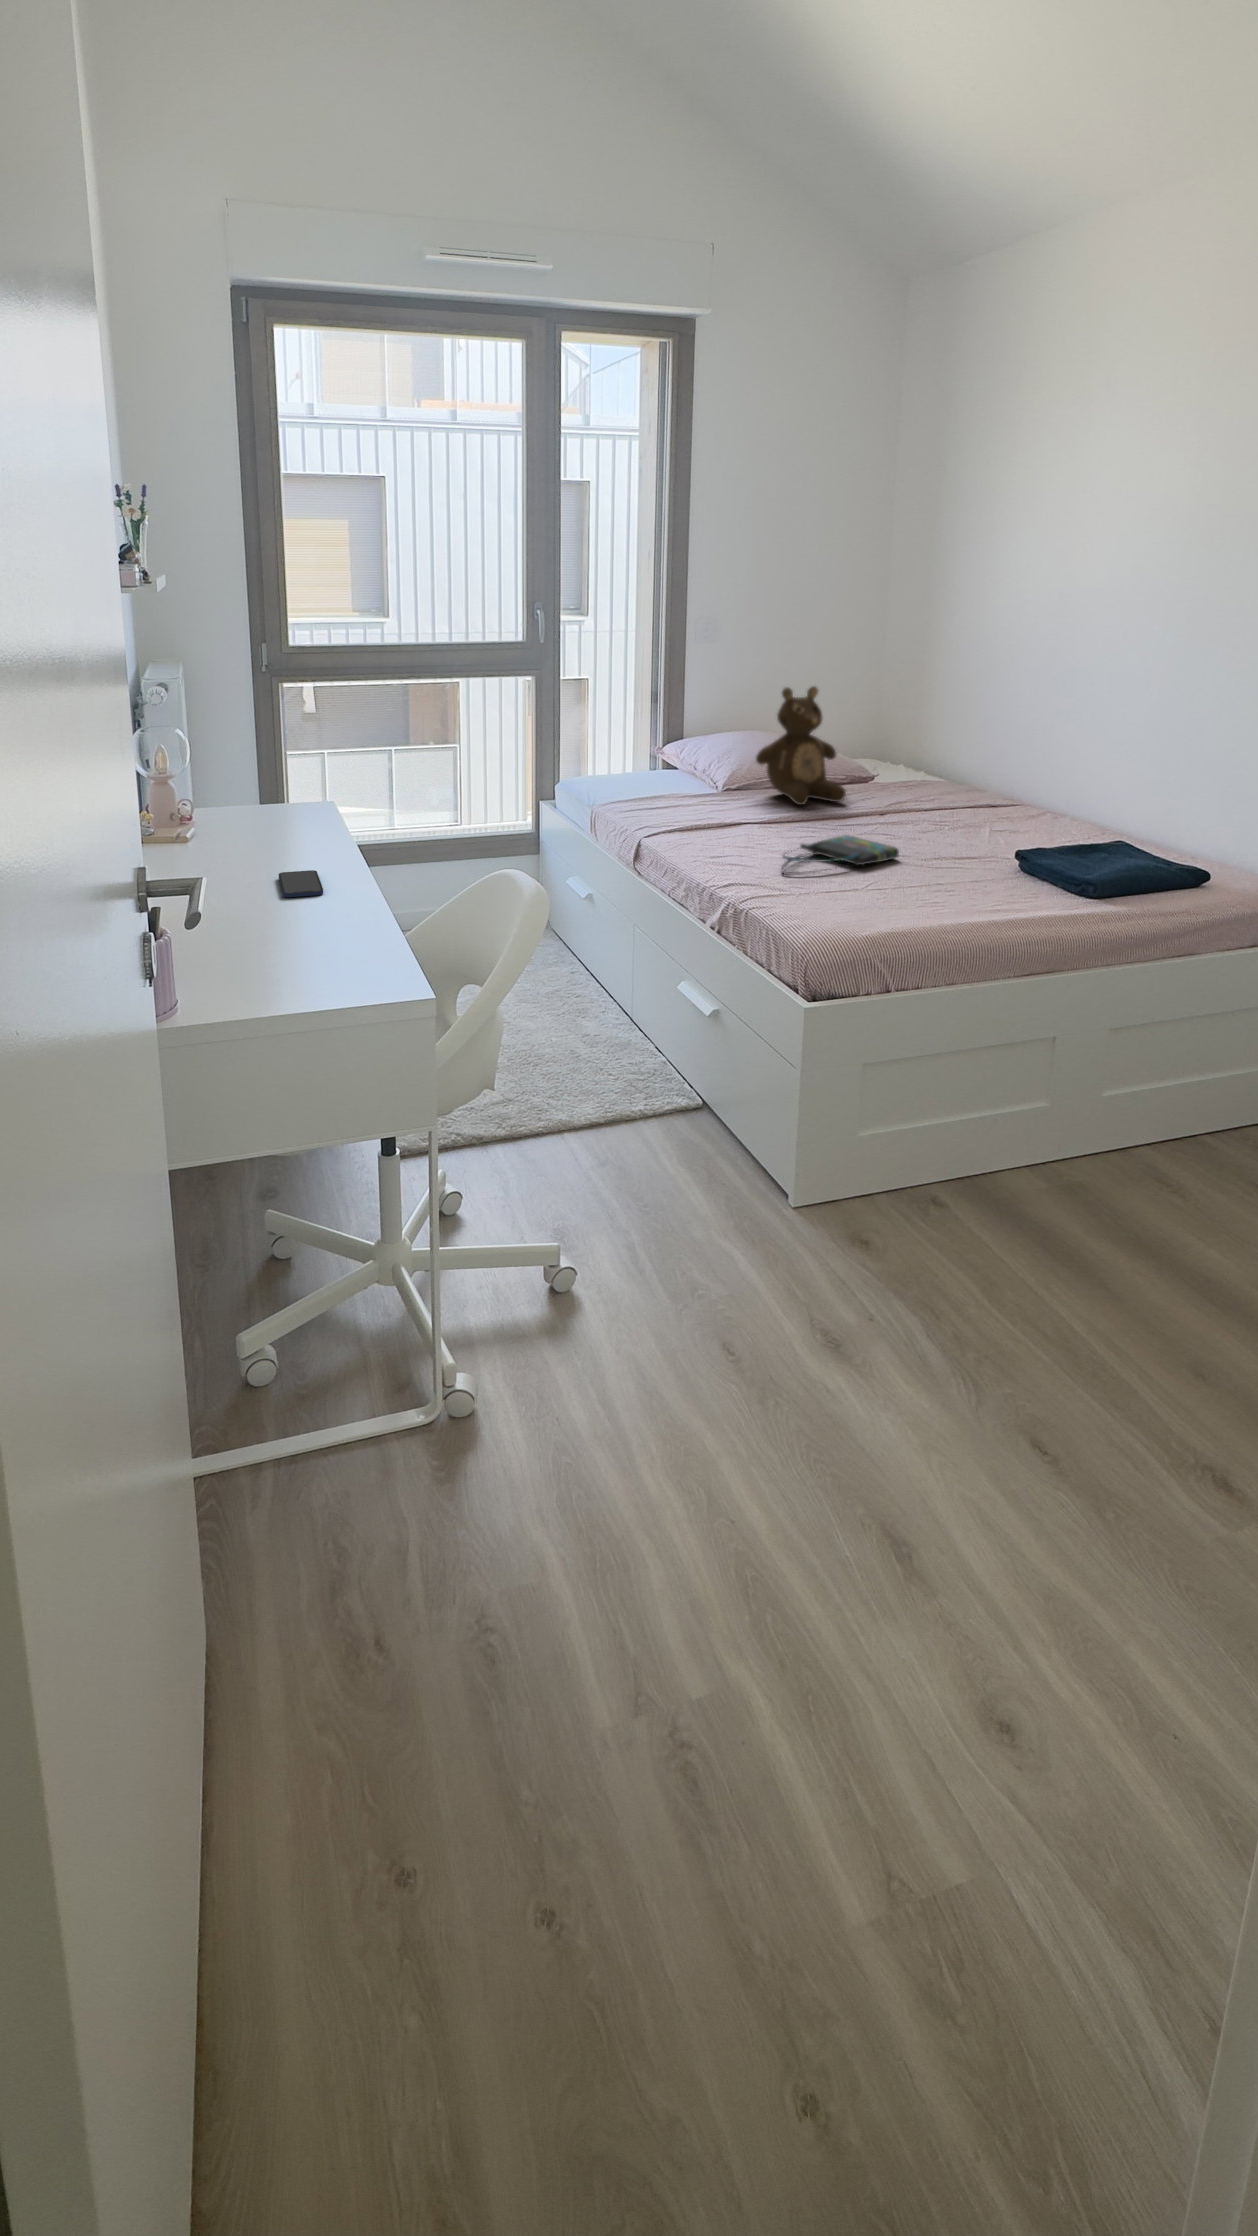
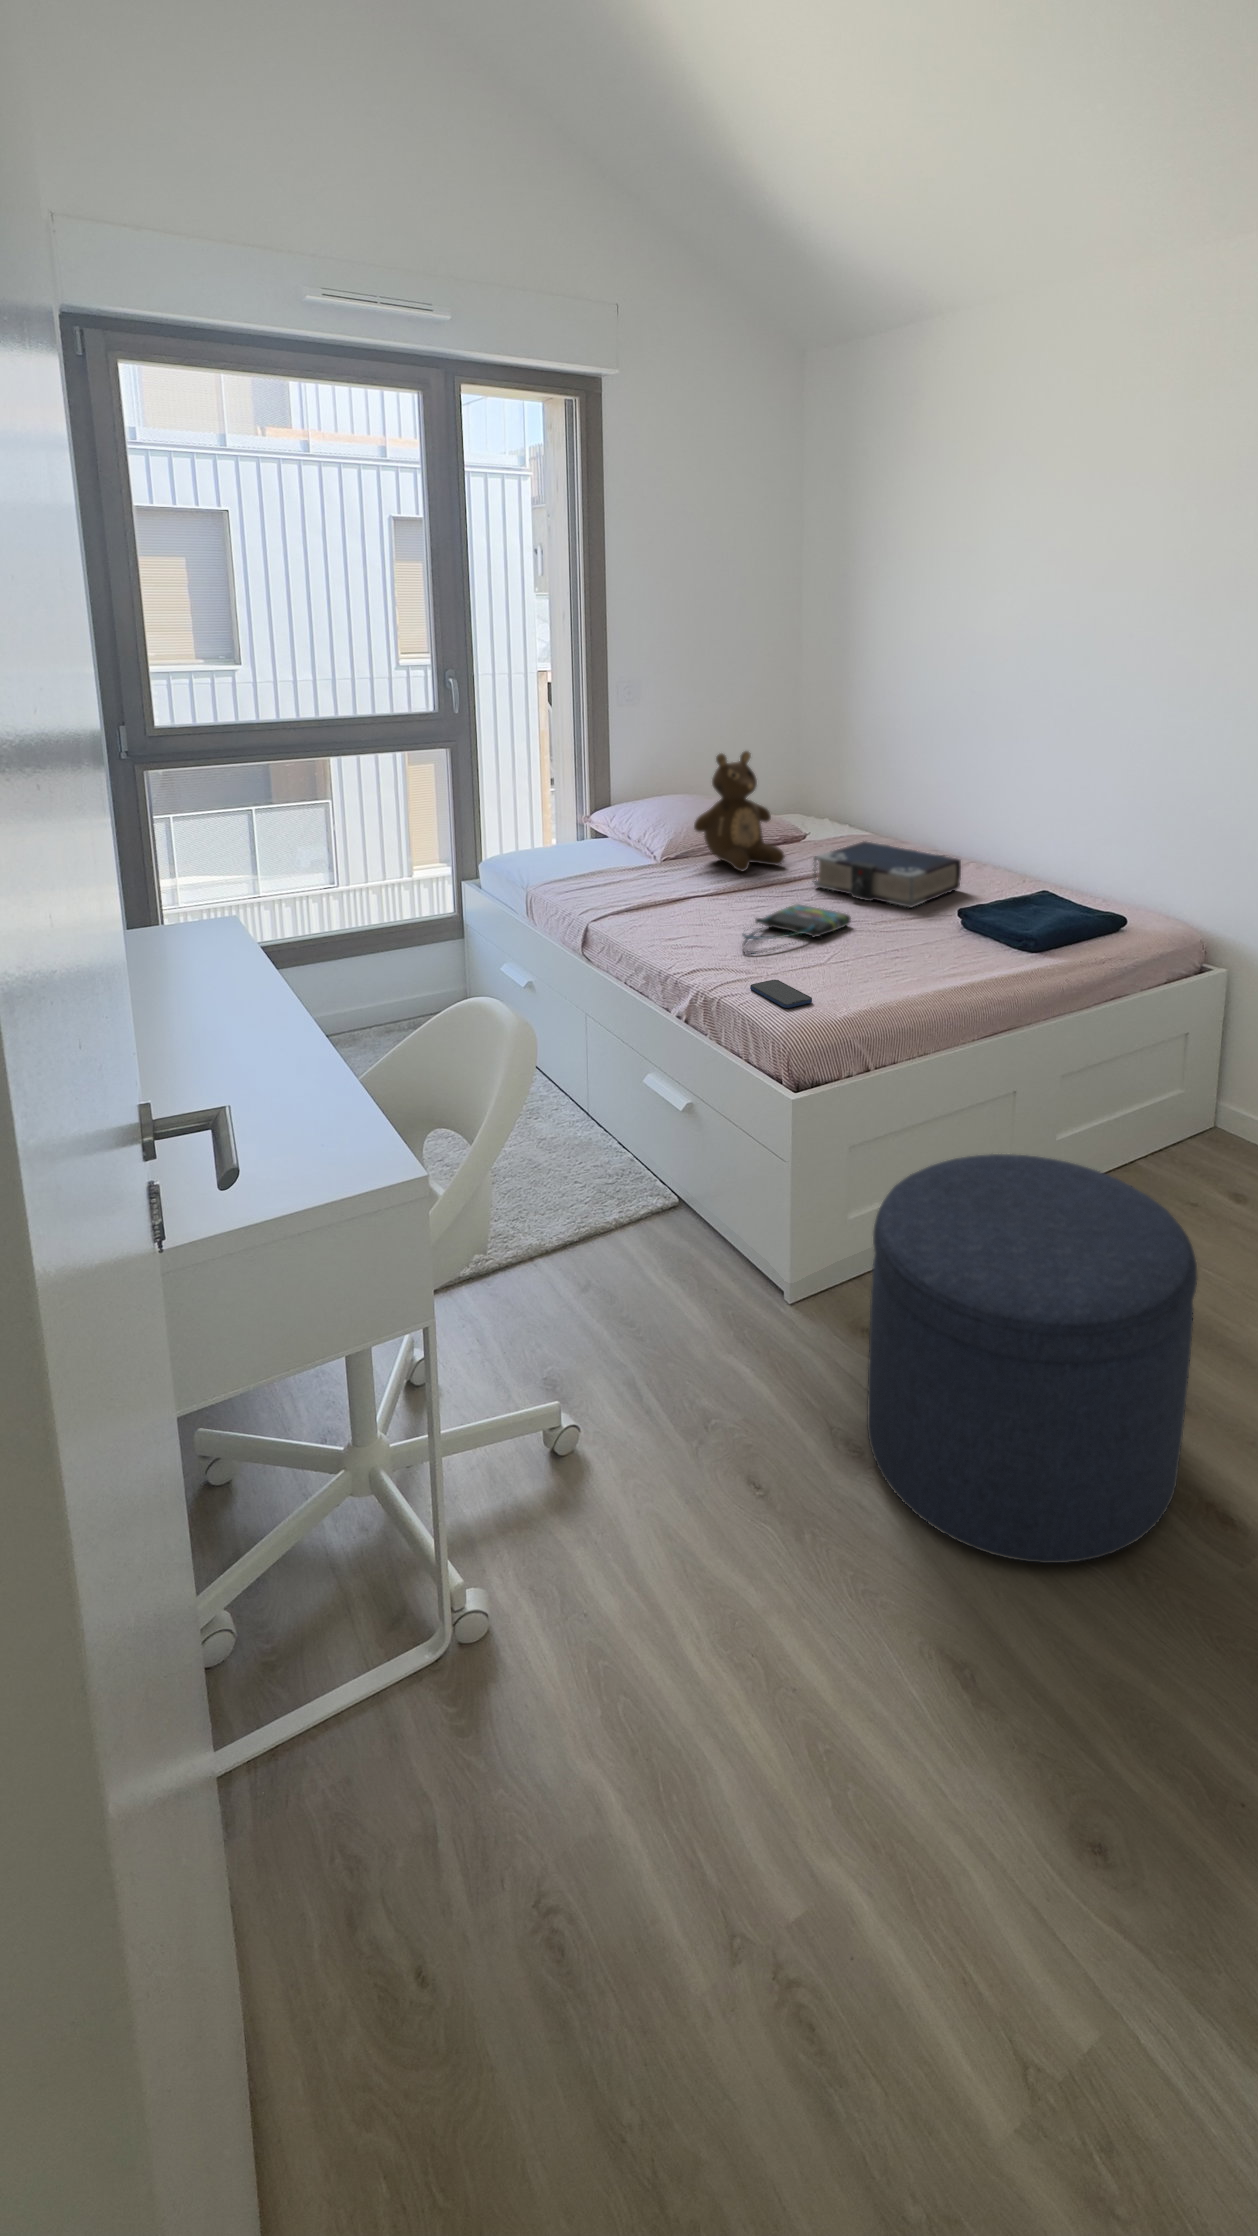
book: none [869,782,1030,848] -> present [812,842,961,908]
smartphone: present [279,870,323,897] -> present [750,980,812,1008]
ottoman: none [845,1077,1204,1477] -> present [867,1154,1197,1563]

